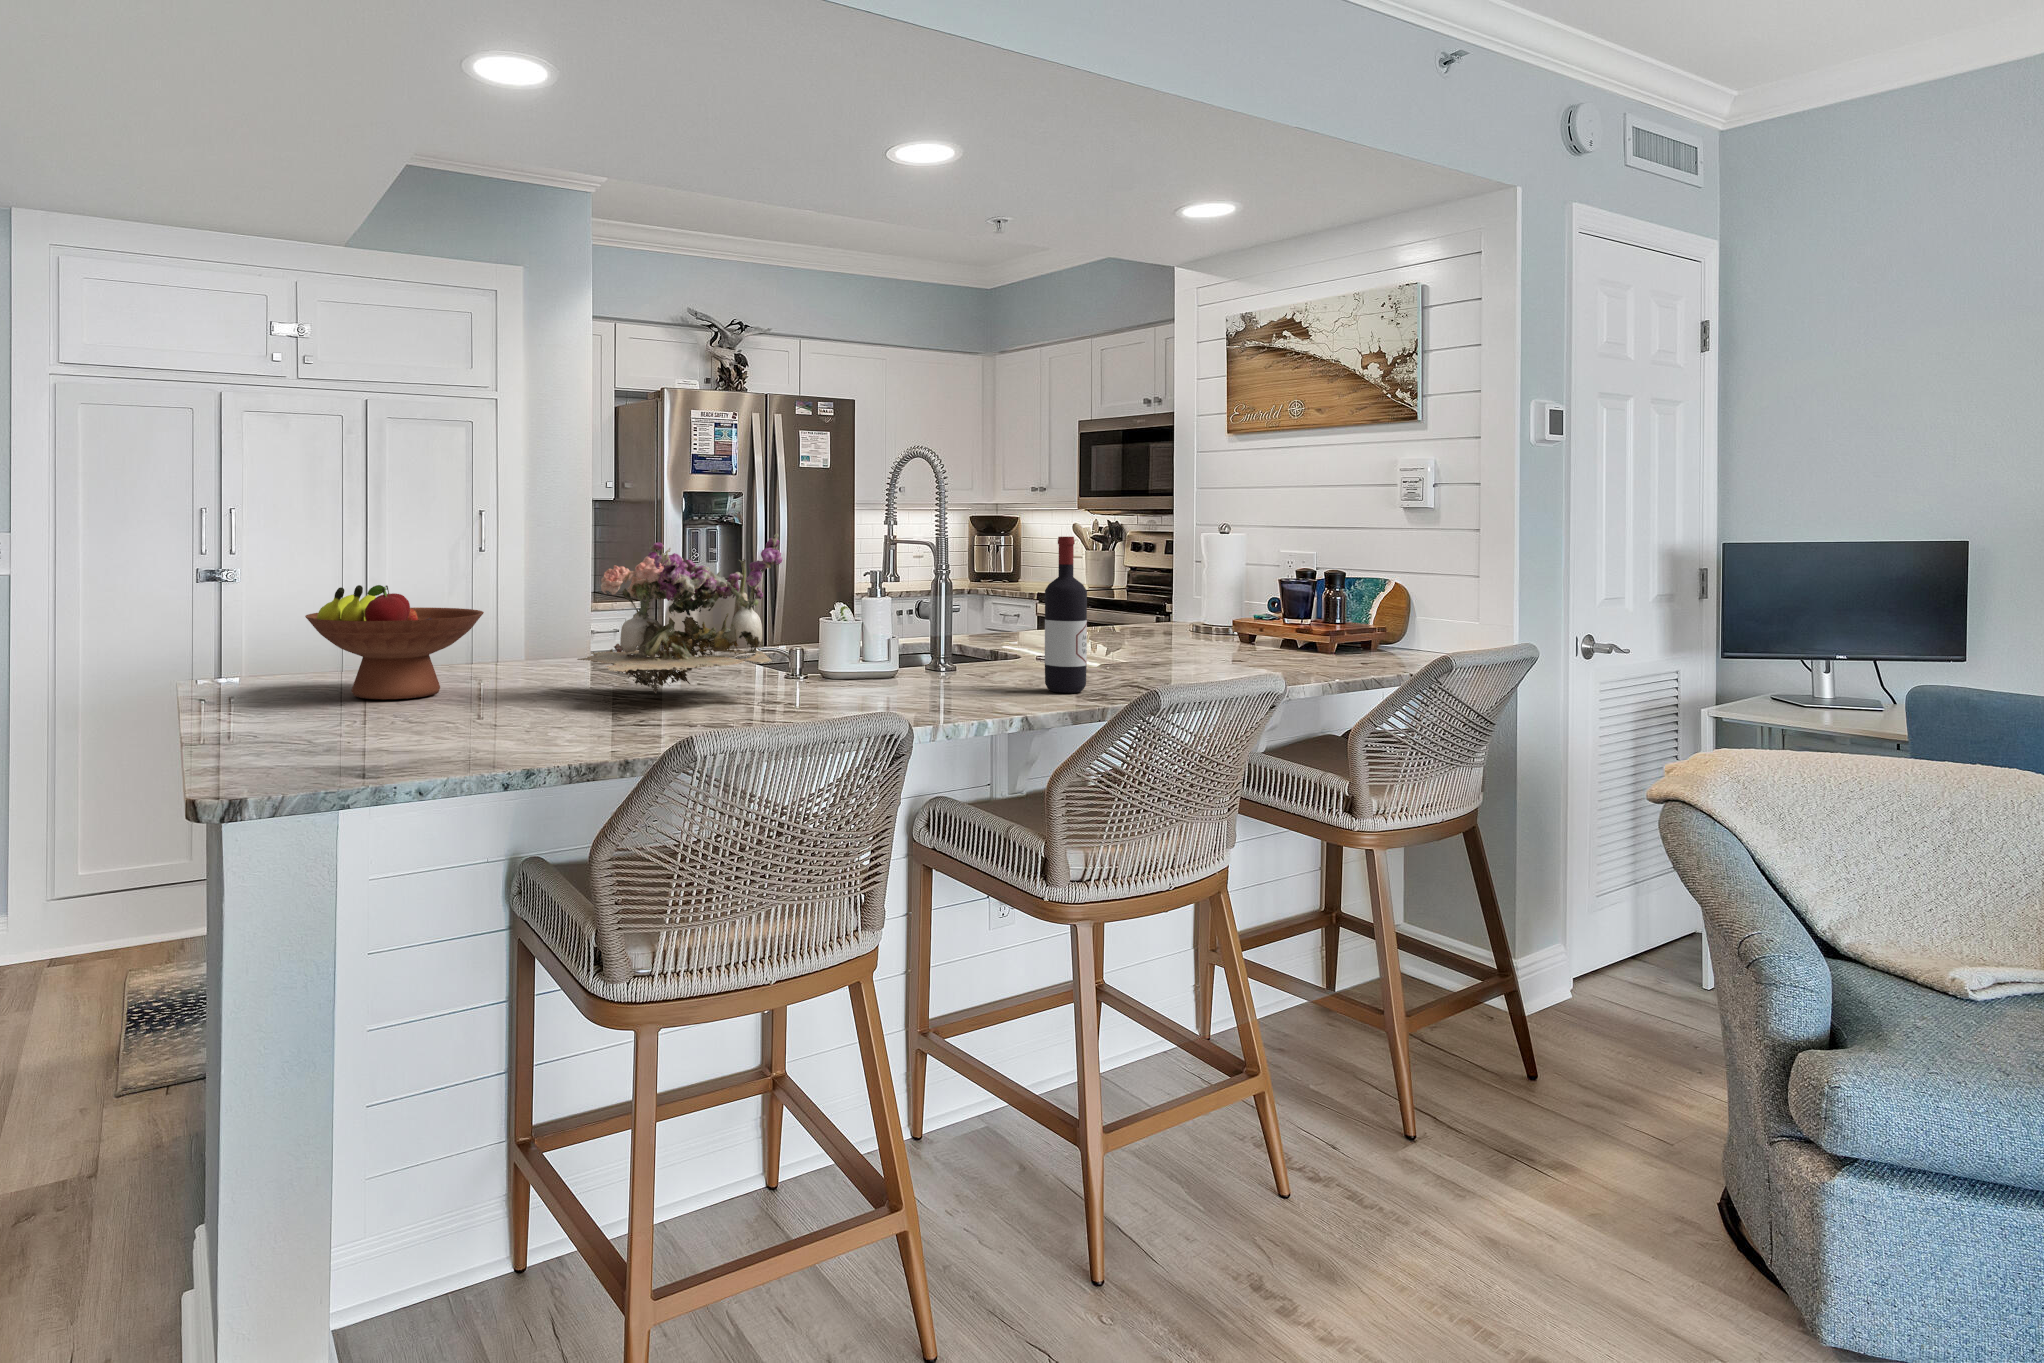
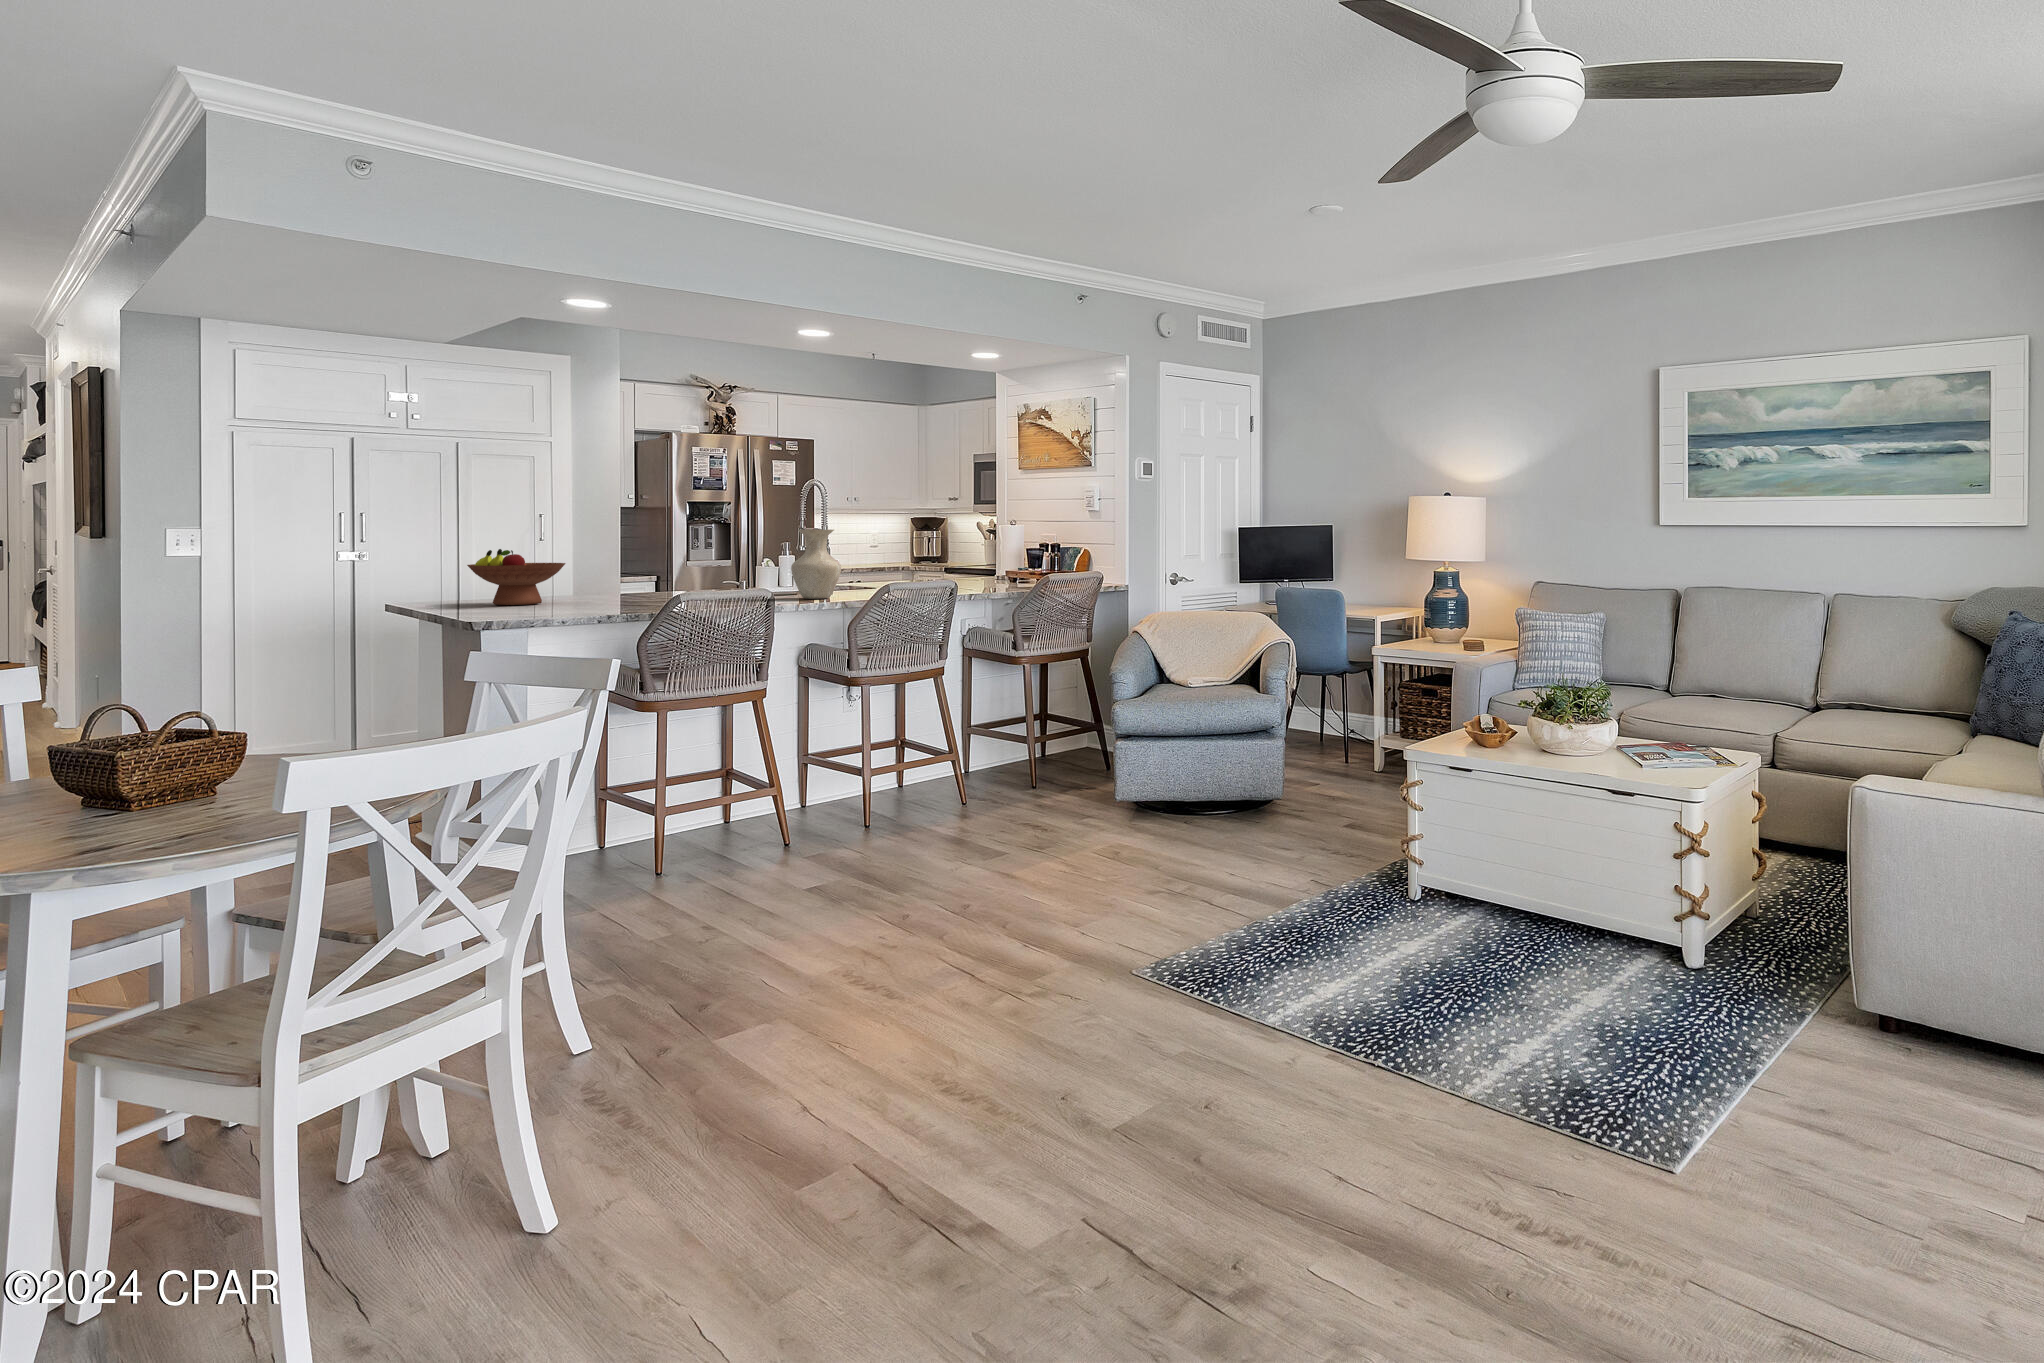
flower arrangement: present [577,533,782,694] -> none [618,523,726,601]
wine bottle: present [1045,537,1087,693] -> none [860,524,880,596]
vase: none [914,547,1018,702] -> present [791,529,841,599]

